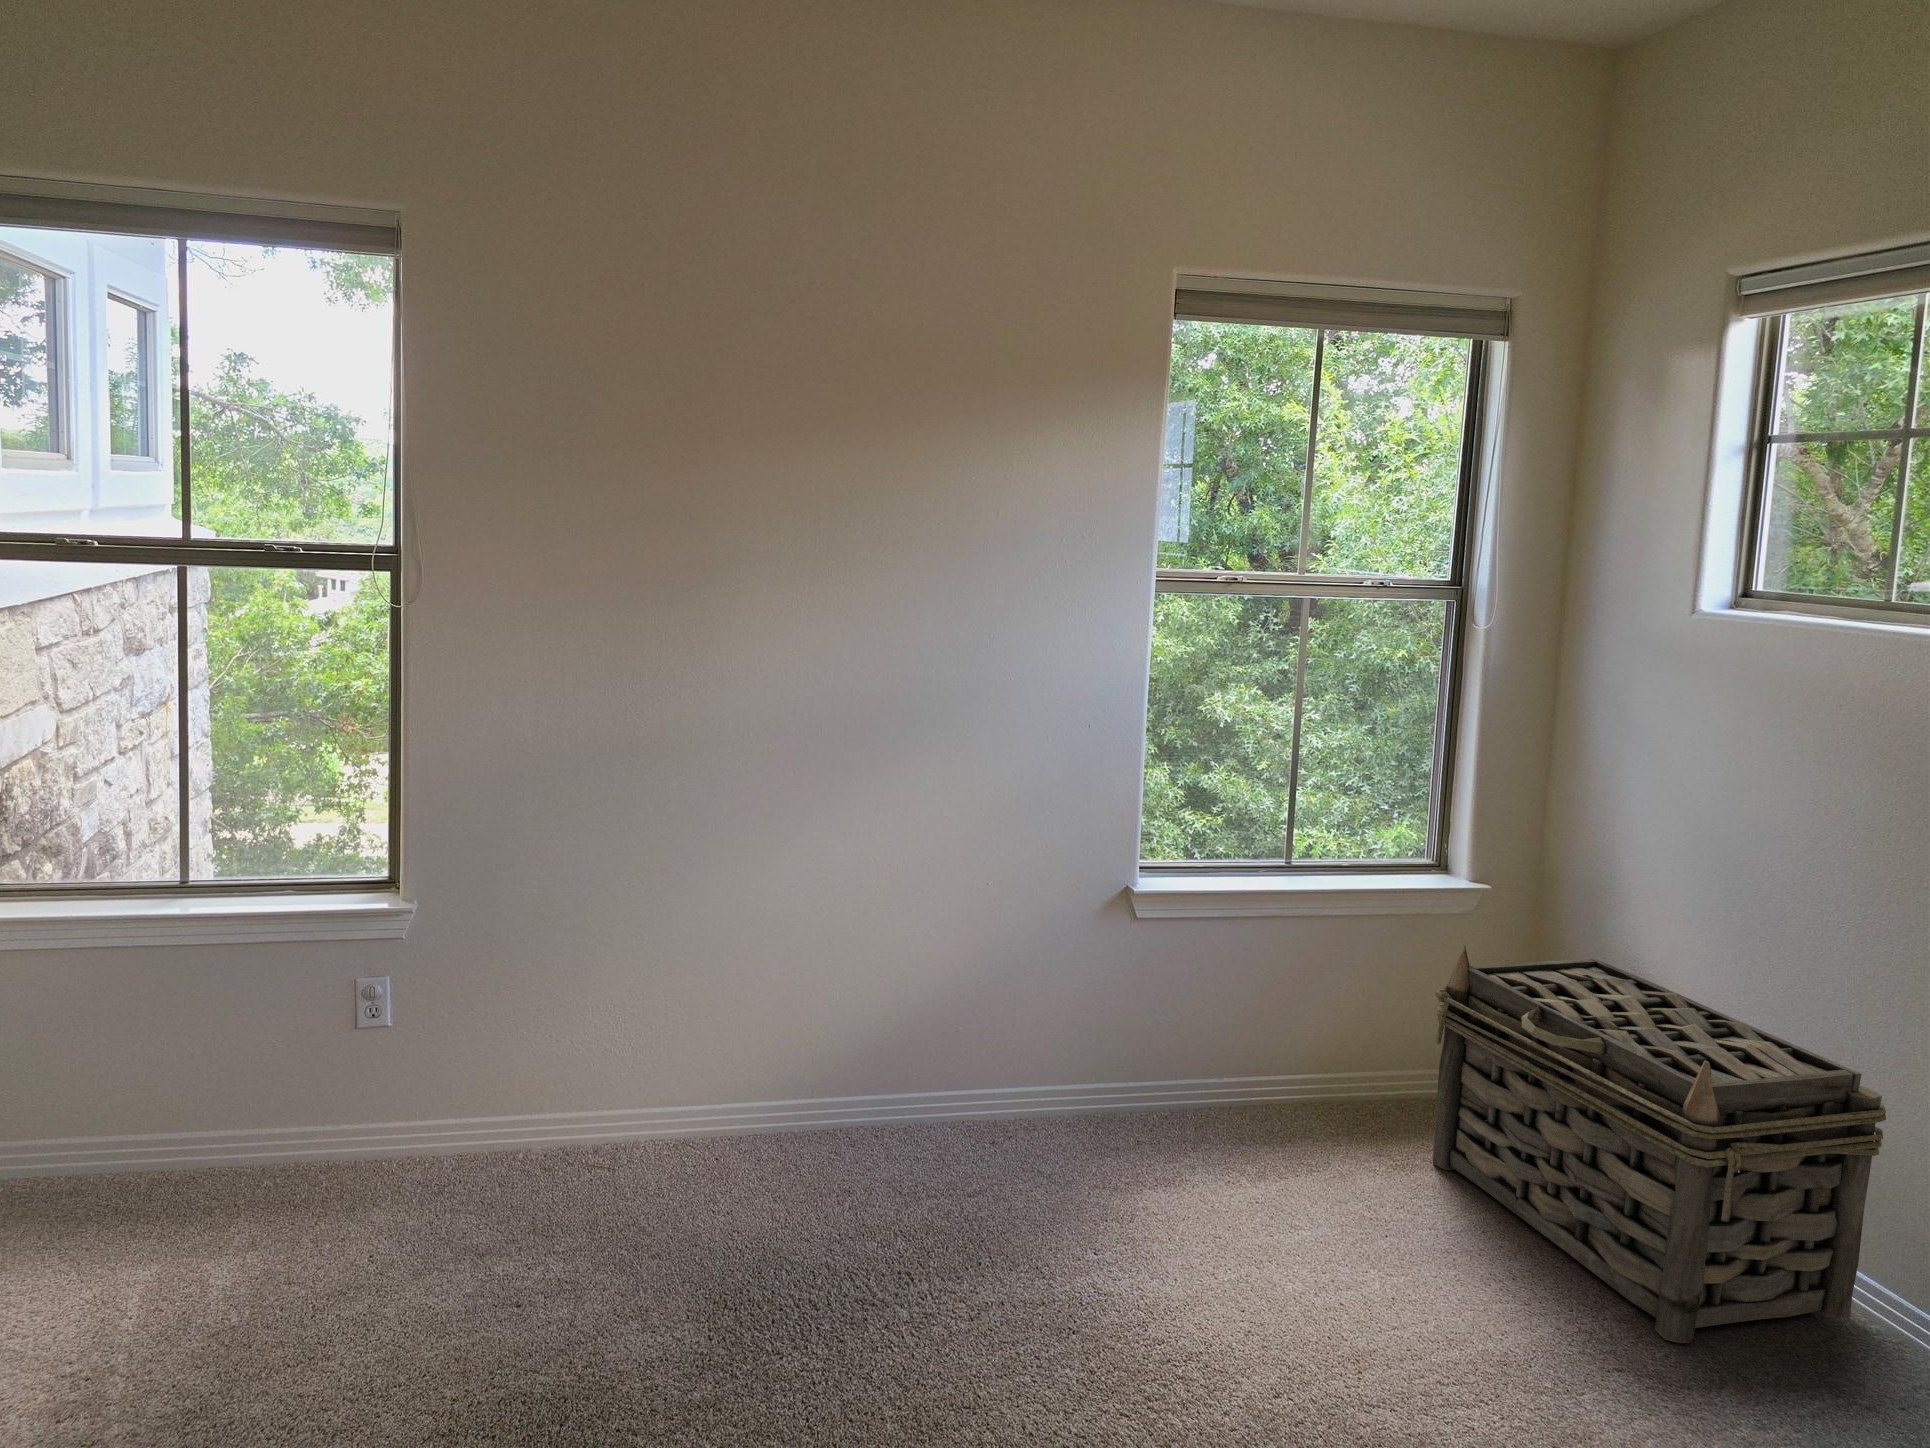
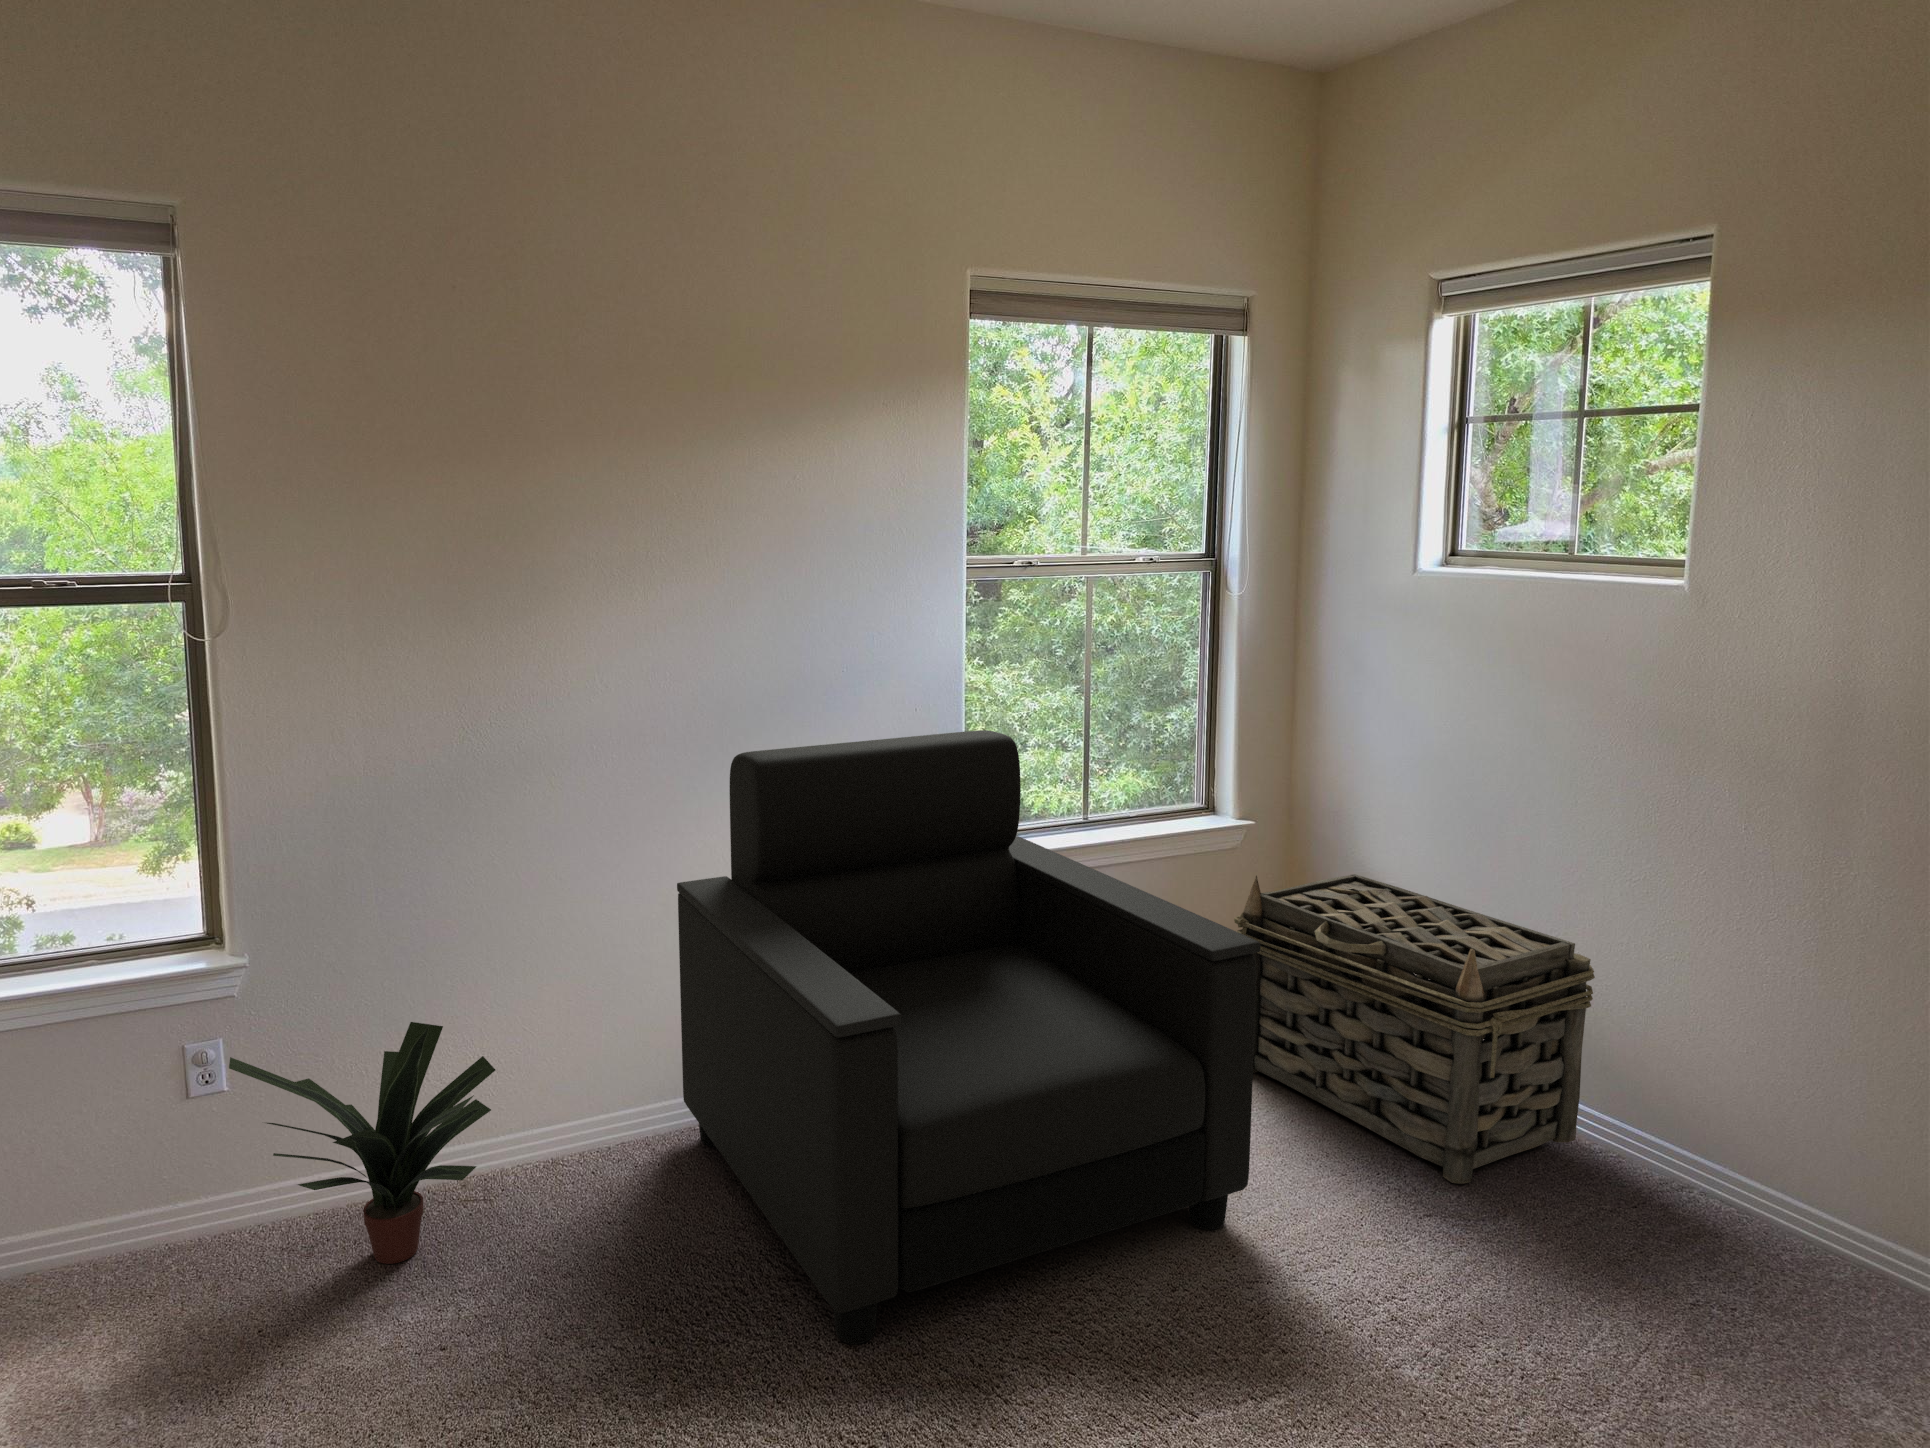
armchair: none [814,755,1418,1384] -> present [677,730,1261,1344]
potted plant: none [369,984,616,1213] -> present [229,1022,495,1264]

